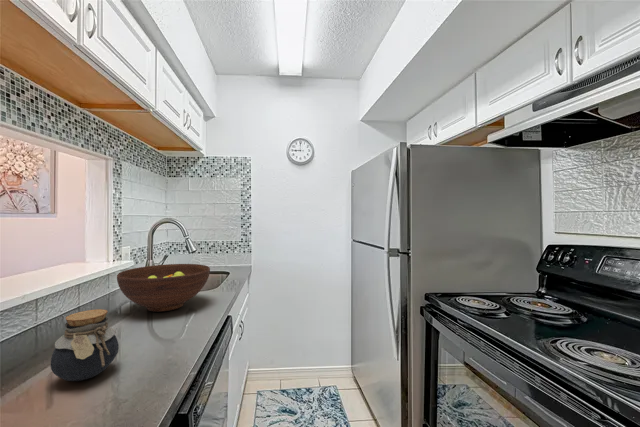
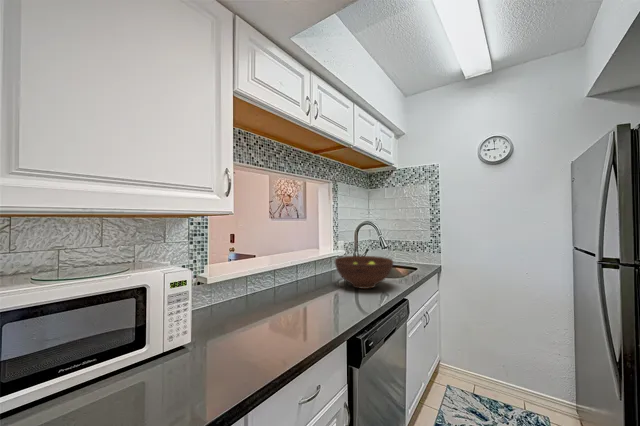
jar: present [51,309,119,381] -> none [304,276,332,313]

